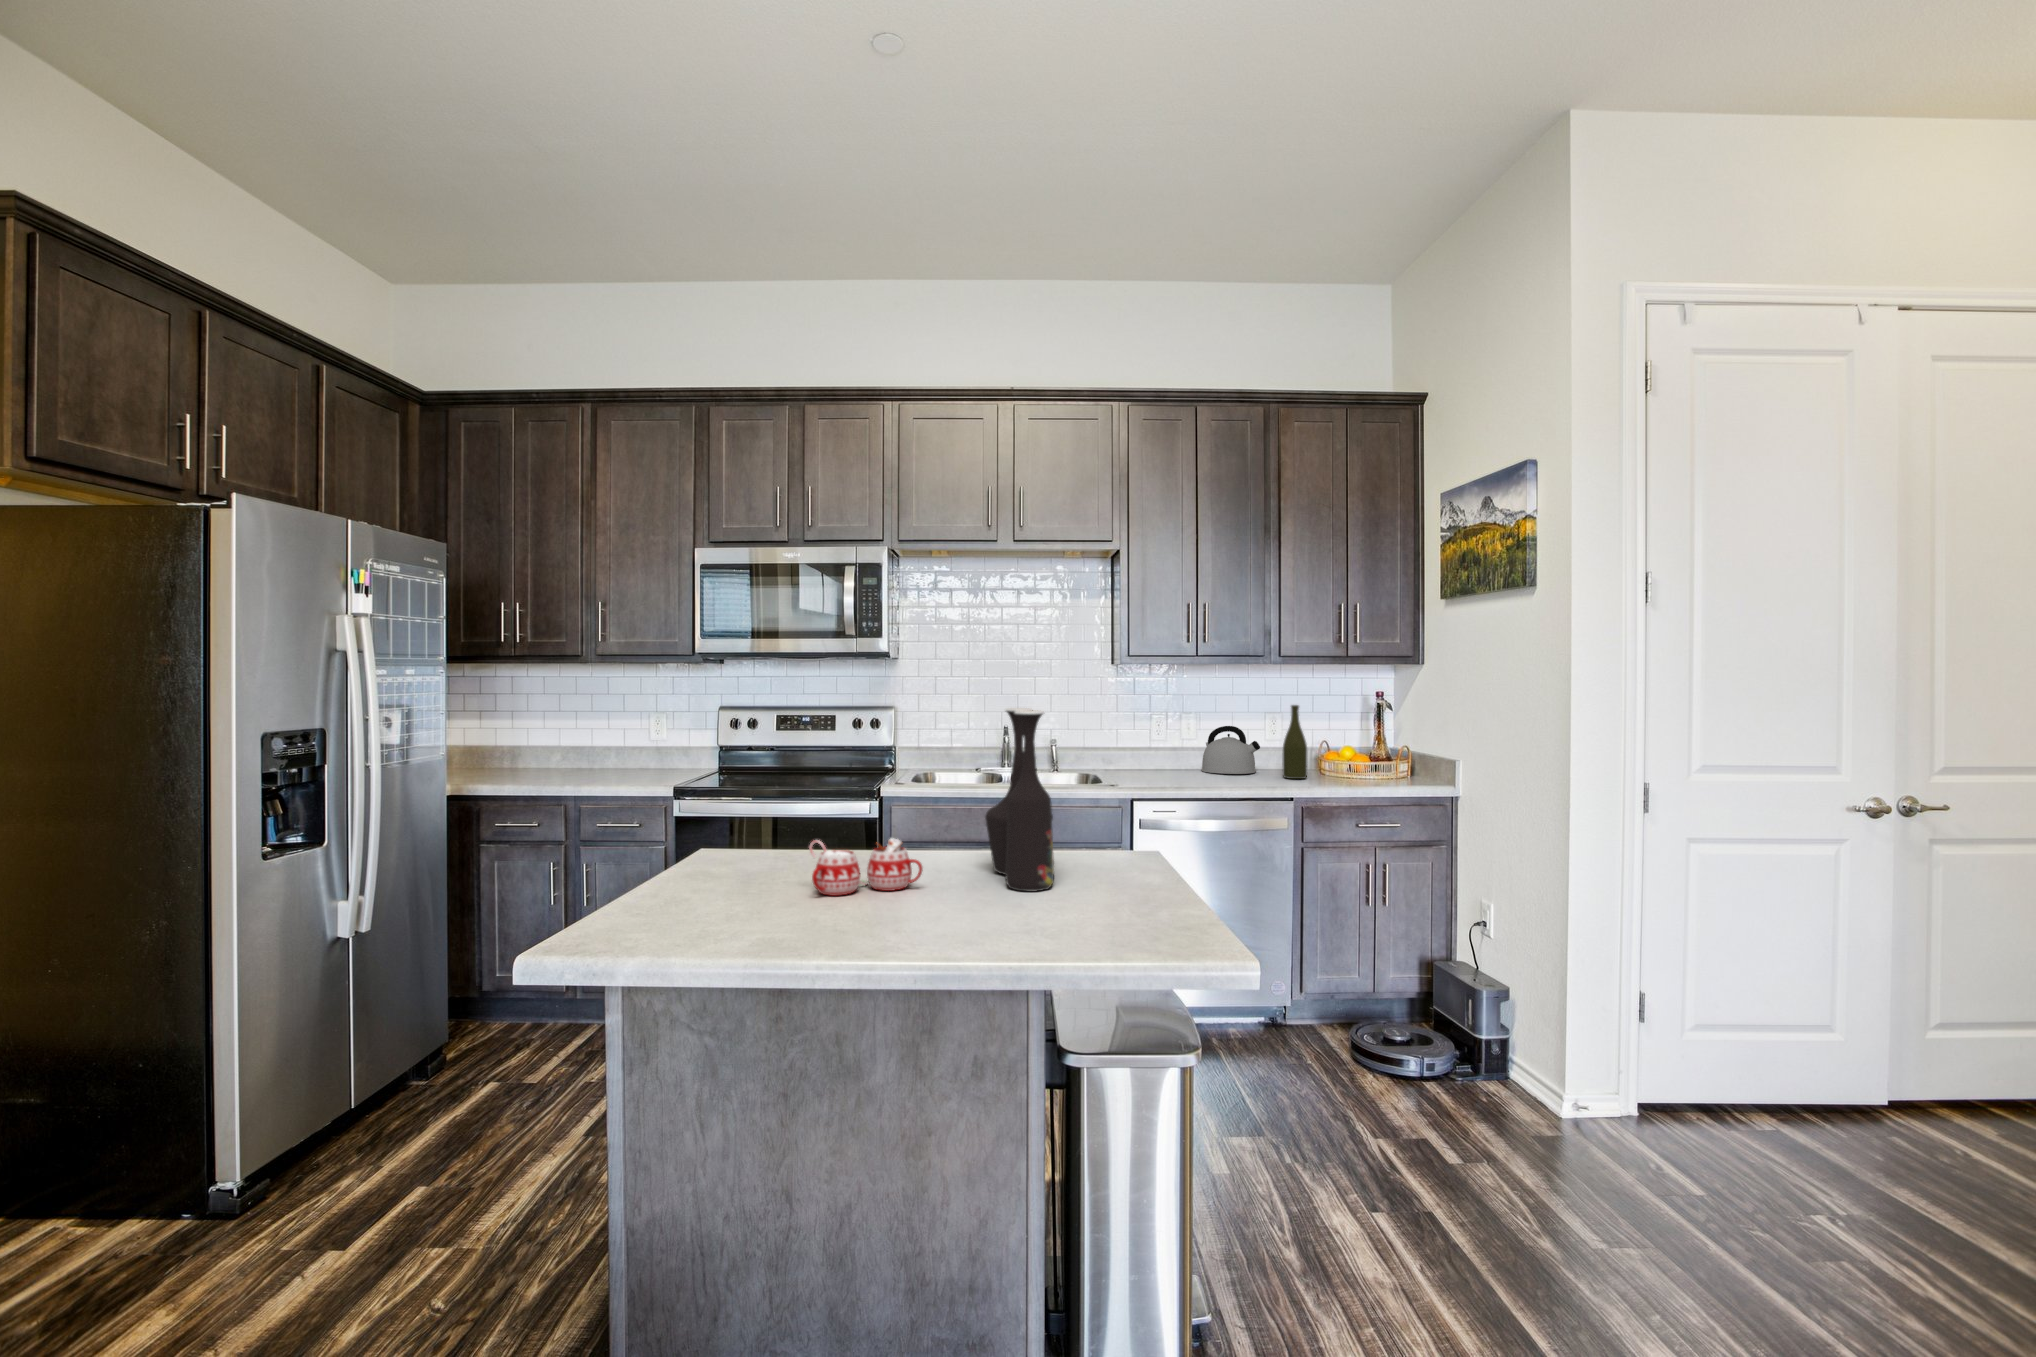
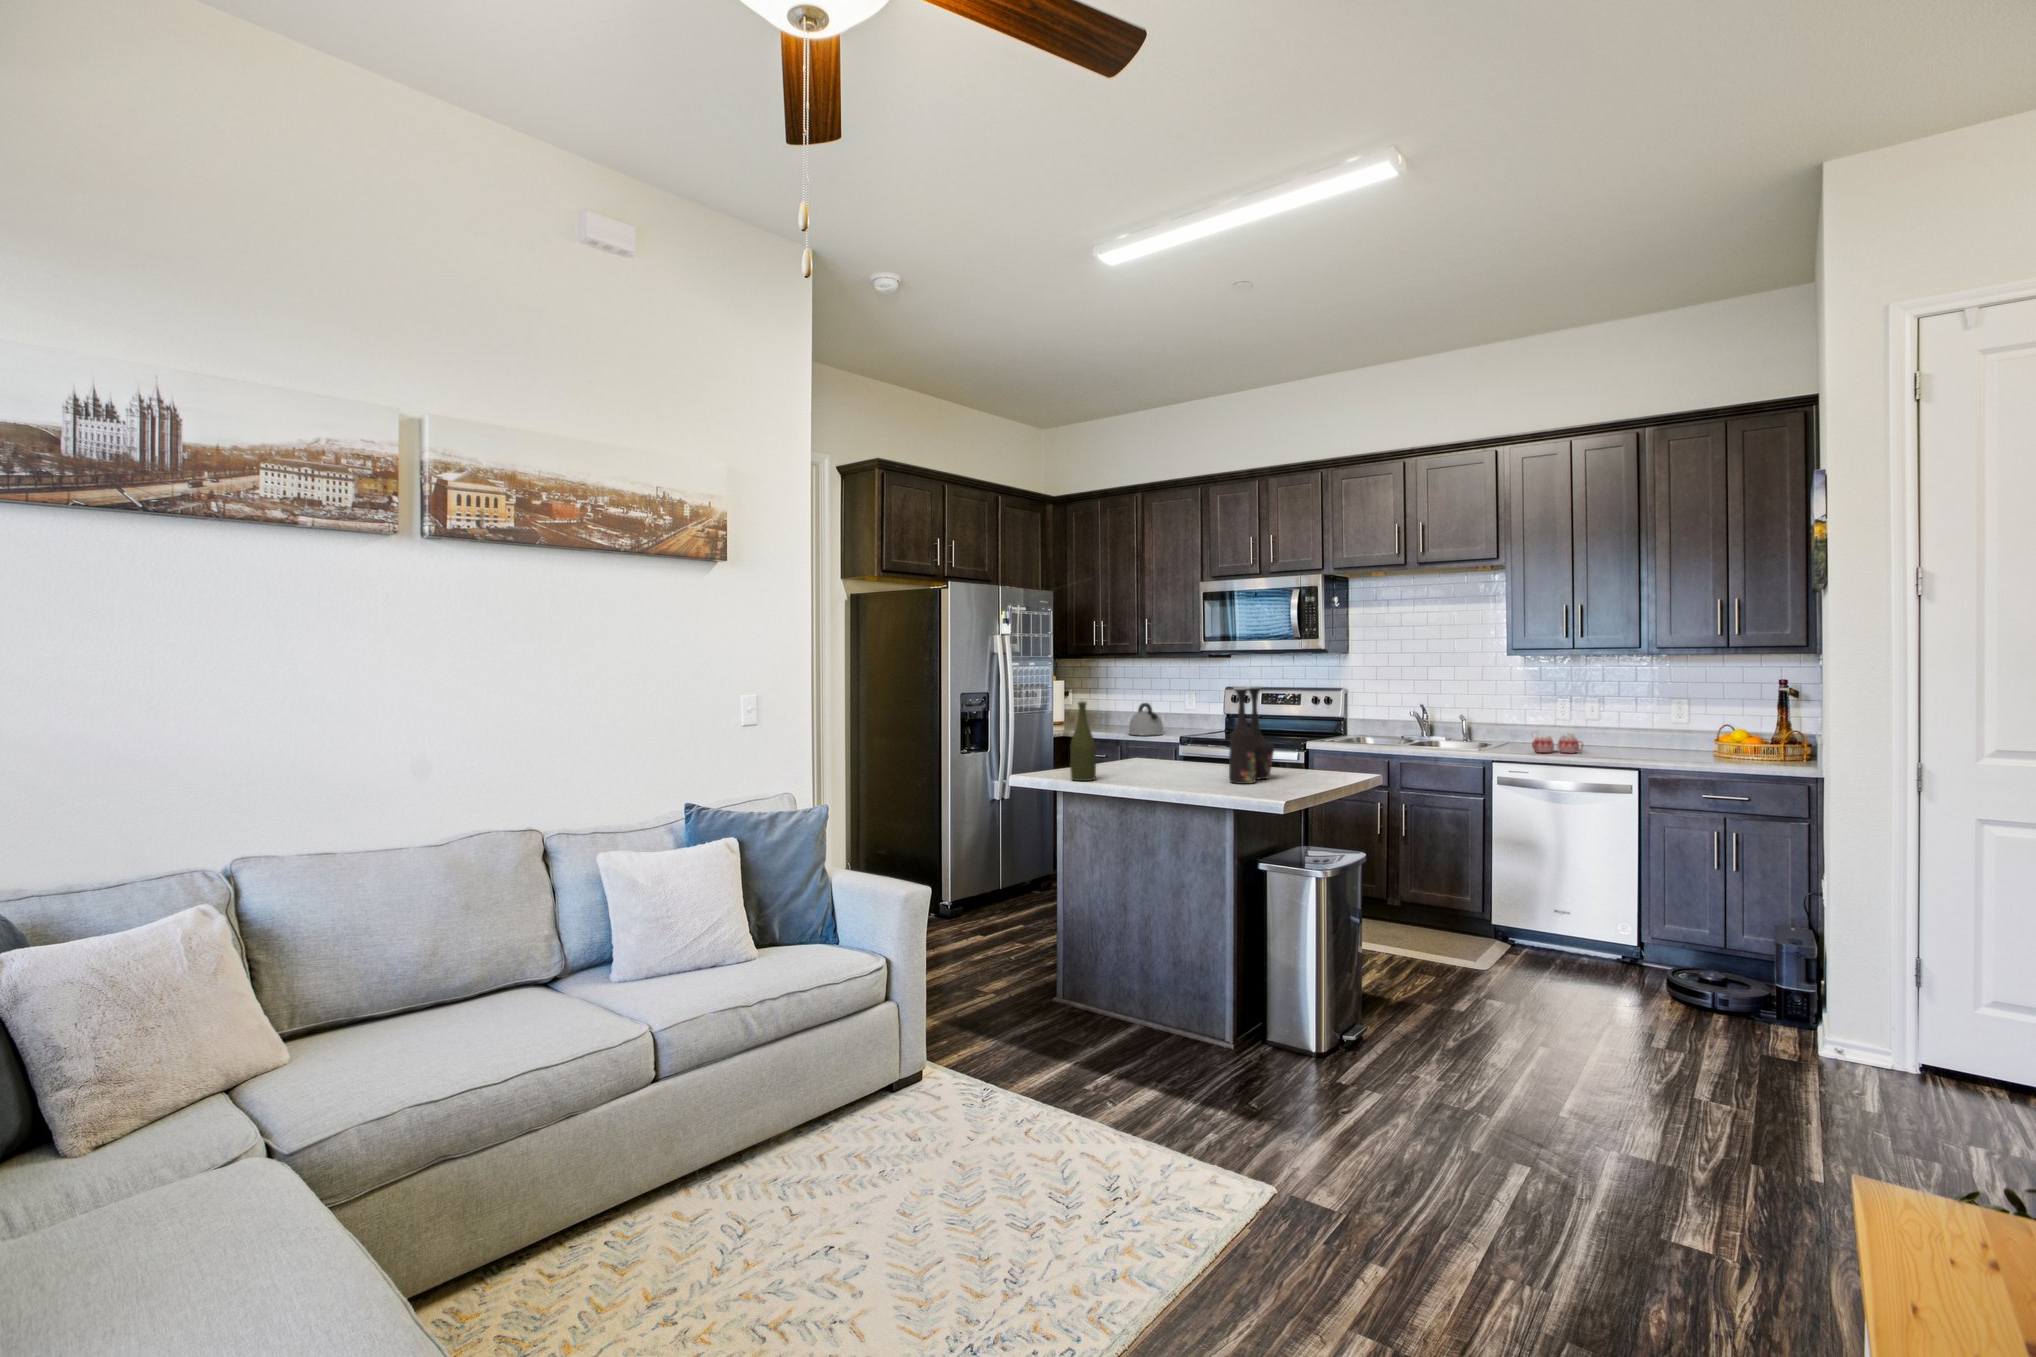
bottle: present [1283,705,1307,779] -> present [1070,702,1096,781]
kettle: present [1202,726,1260,774] -> present [1129,703,1163,735]
mug: present [809,838,923,896] -> present [1532,733,1583,753]

